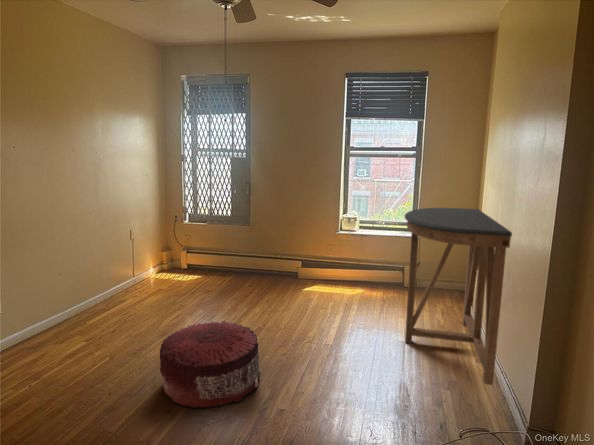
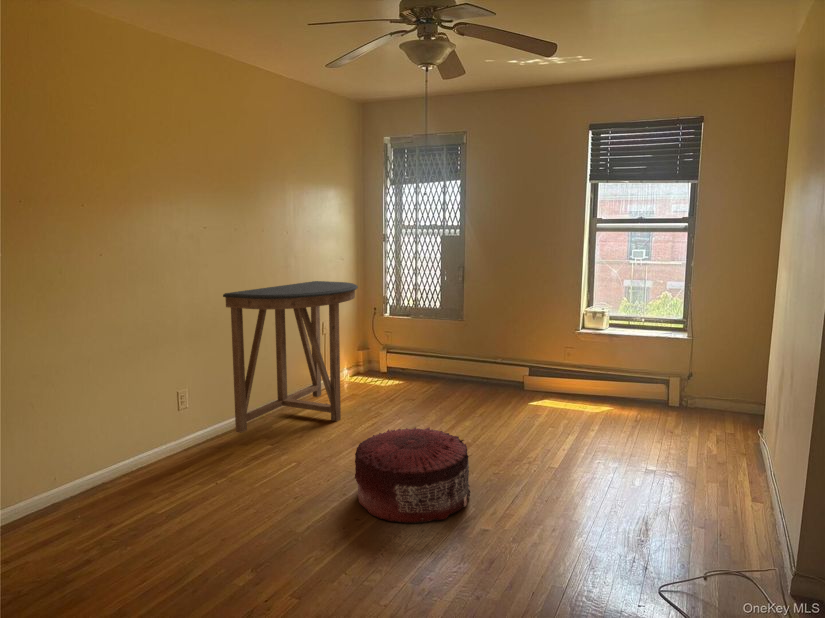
console table: present [404,208,512,385] -> present [223,281,358,433]

